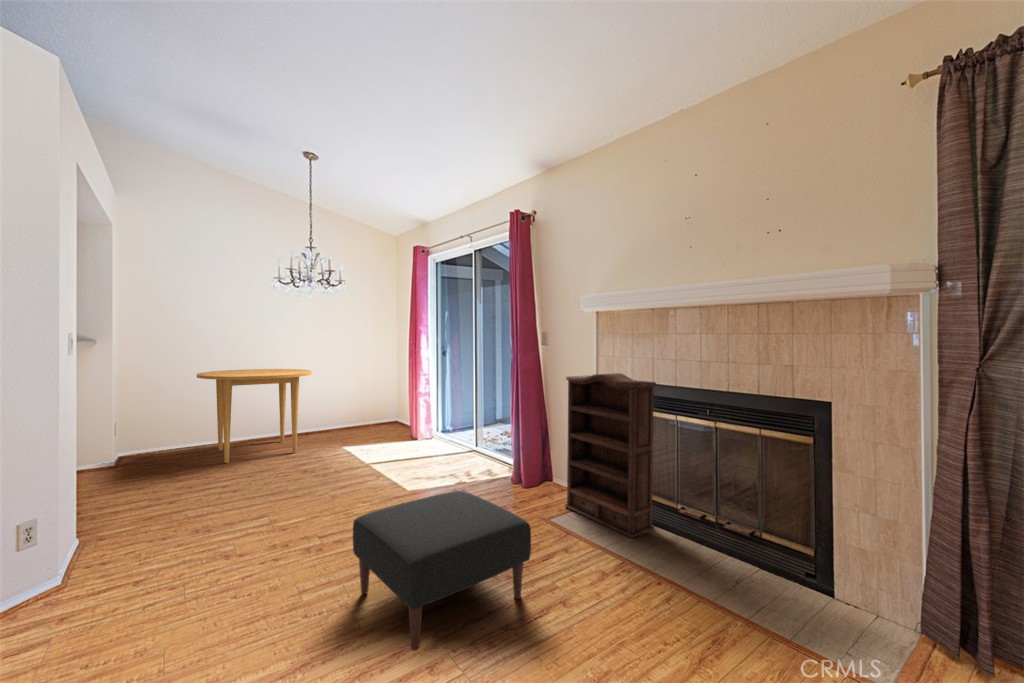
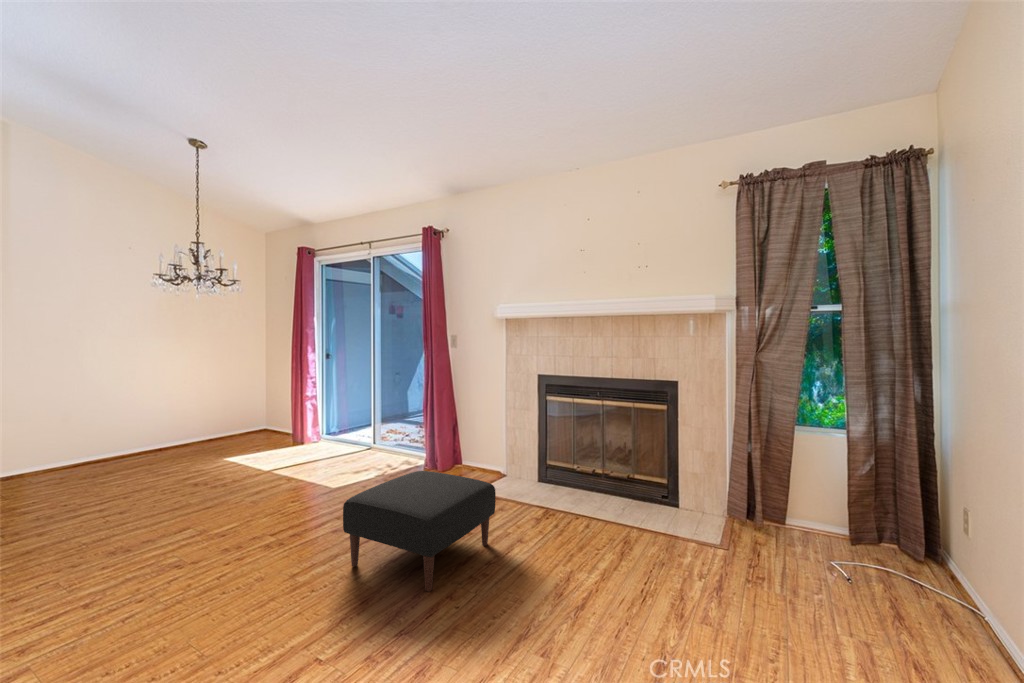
dining table: present [197,369,312,463] -> none [24,375,182,487]
bookshelf: present [565,373,656,538] -> none [484,368,559,494]

